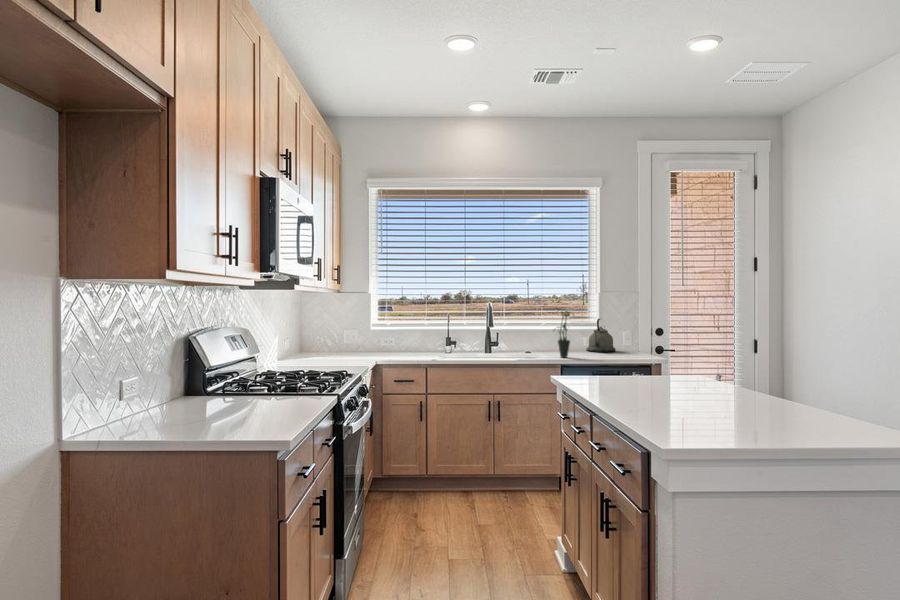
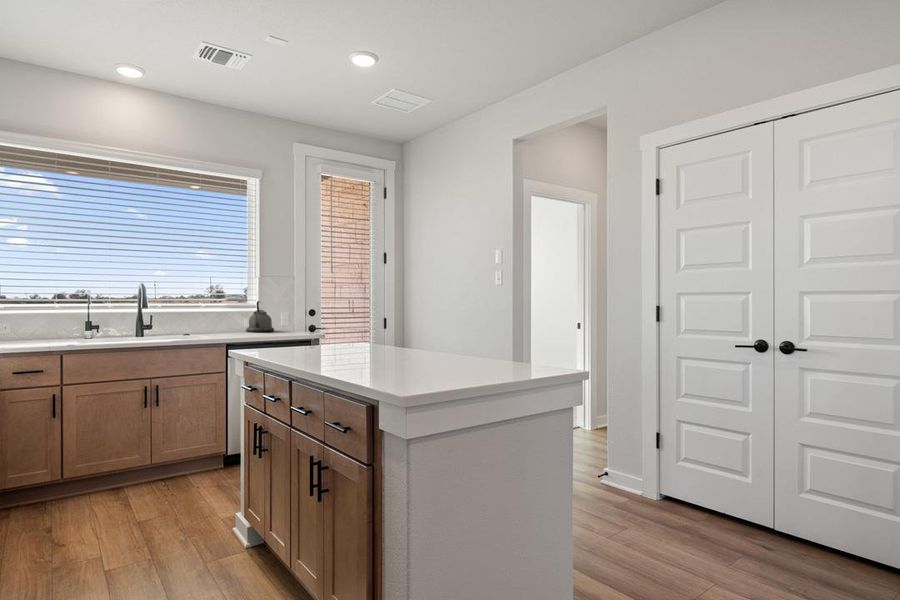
potted plant: present [553,311,570,358] -> none [215,289,238,338]

